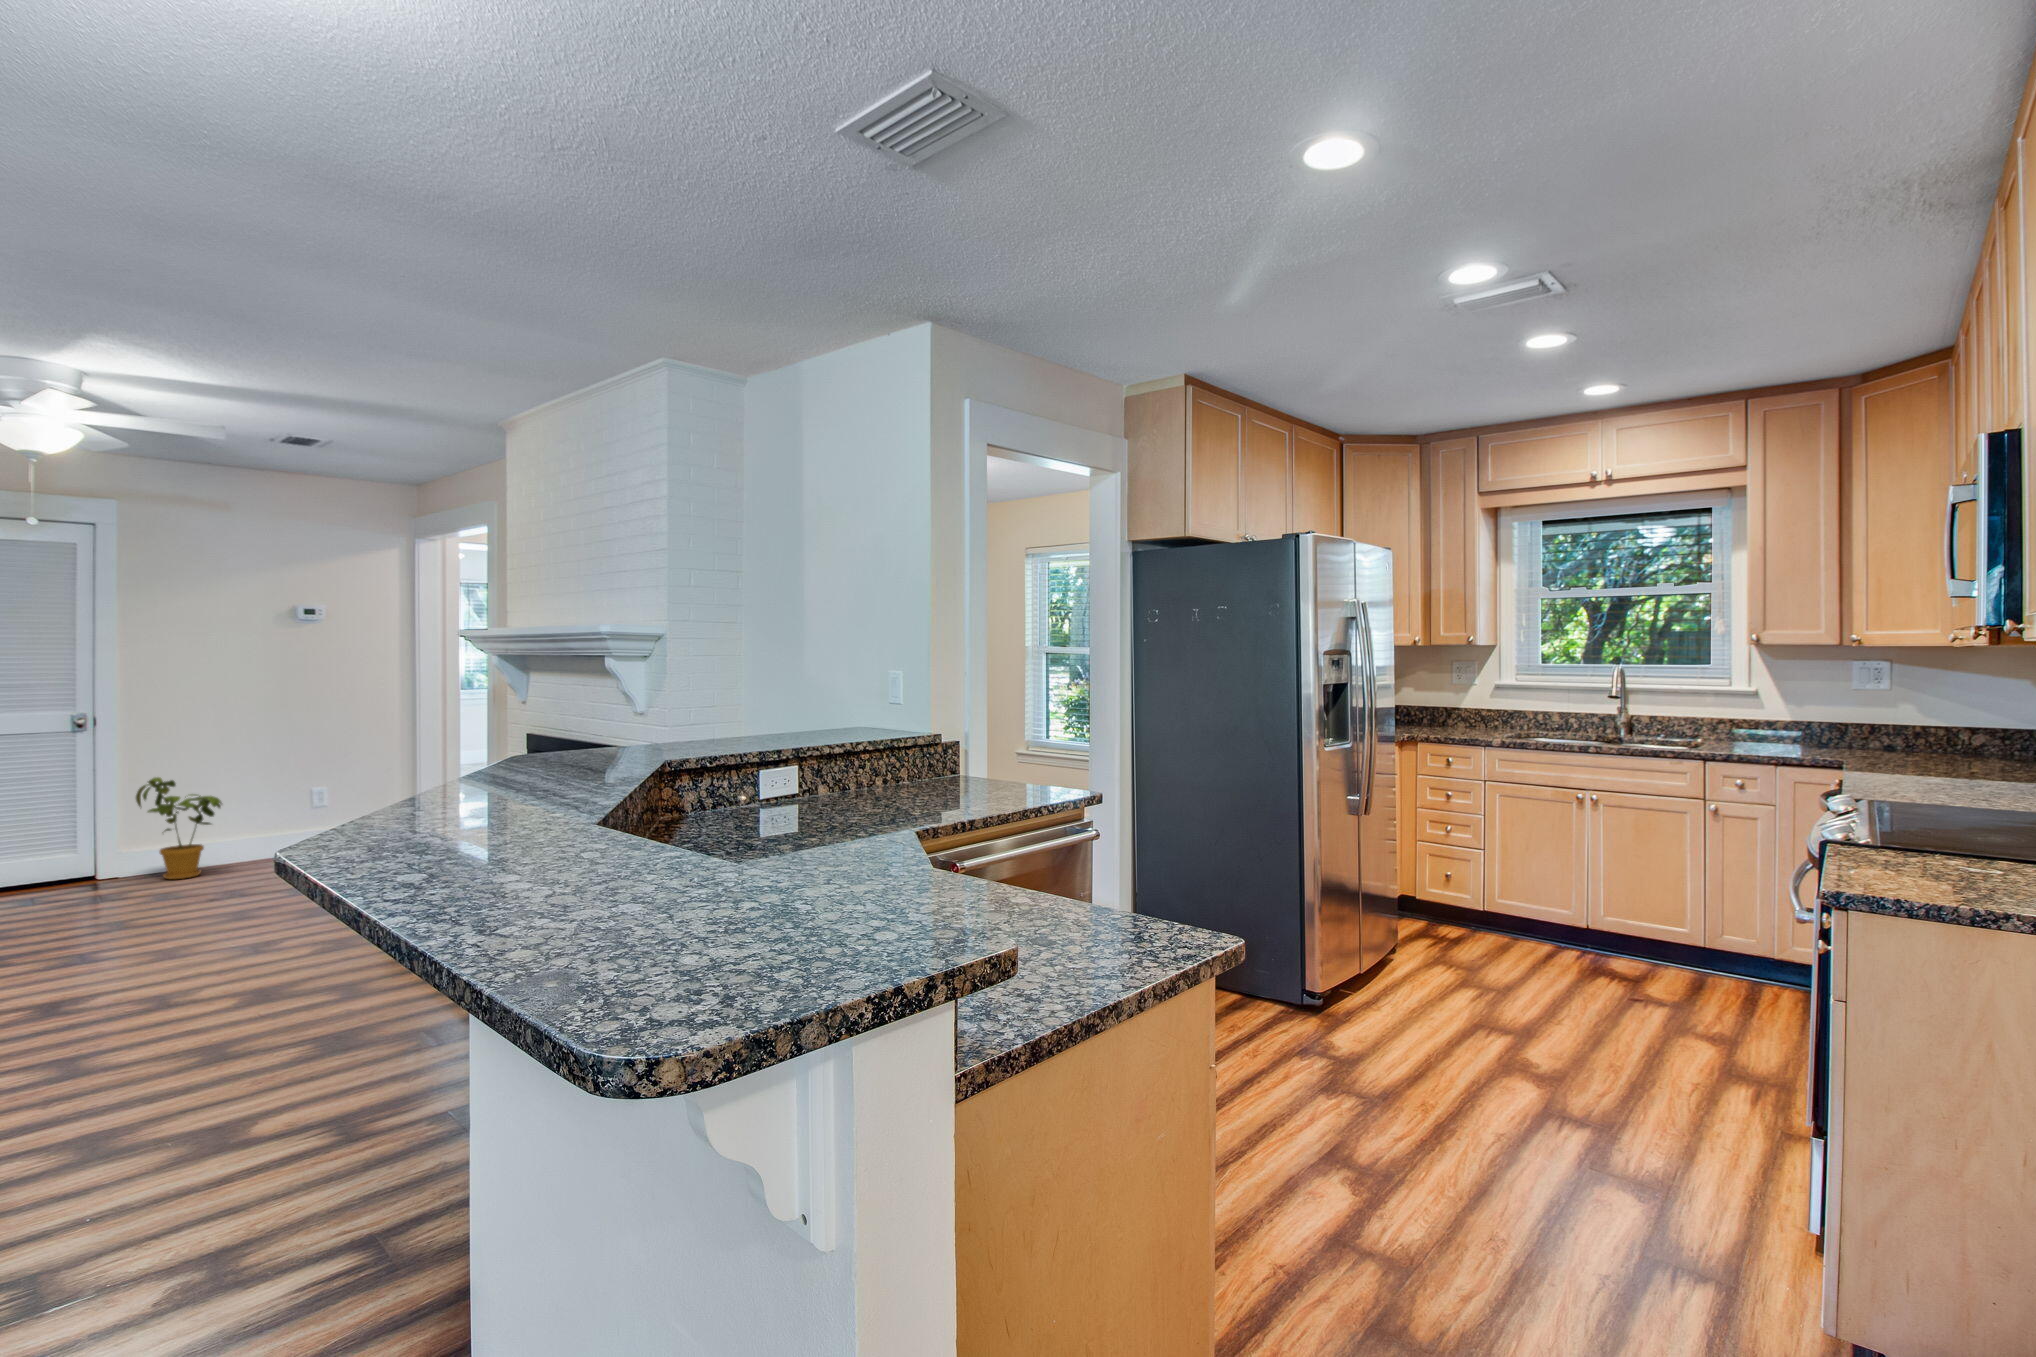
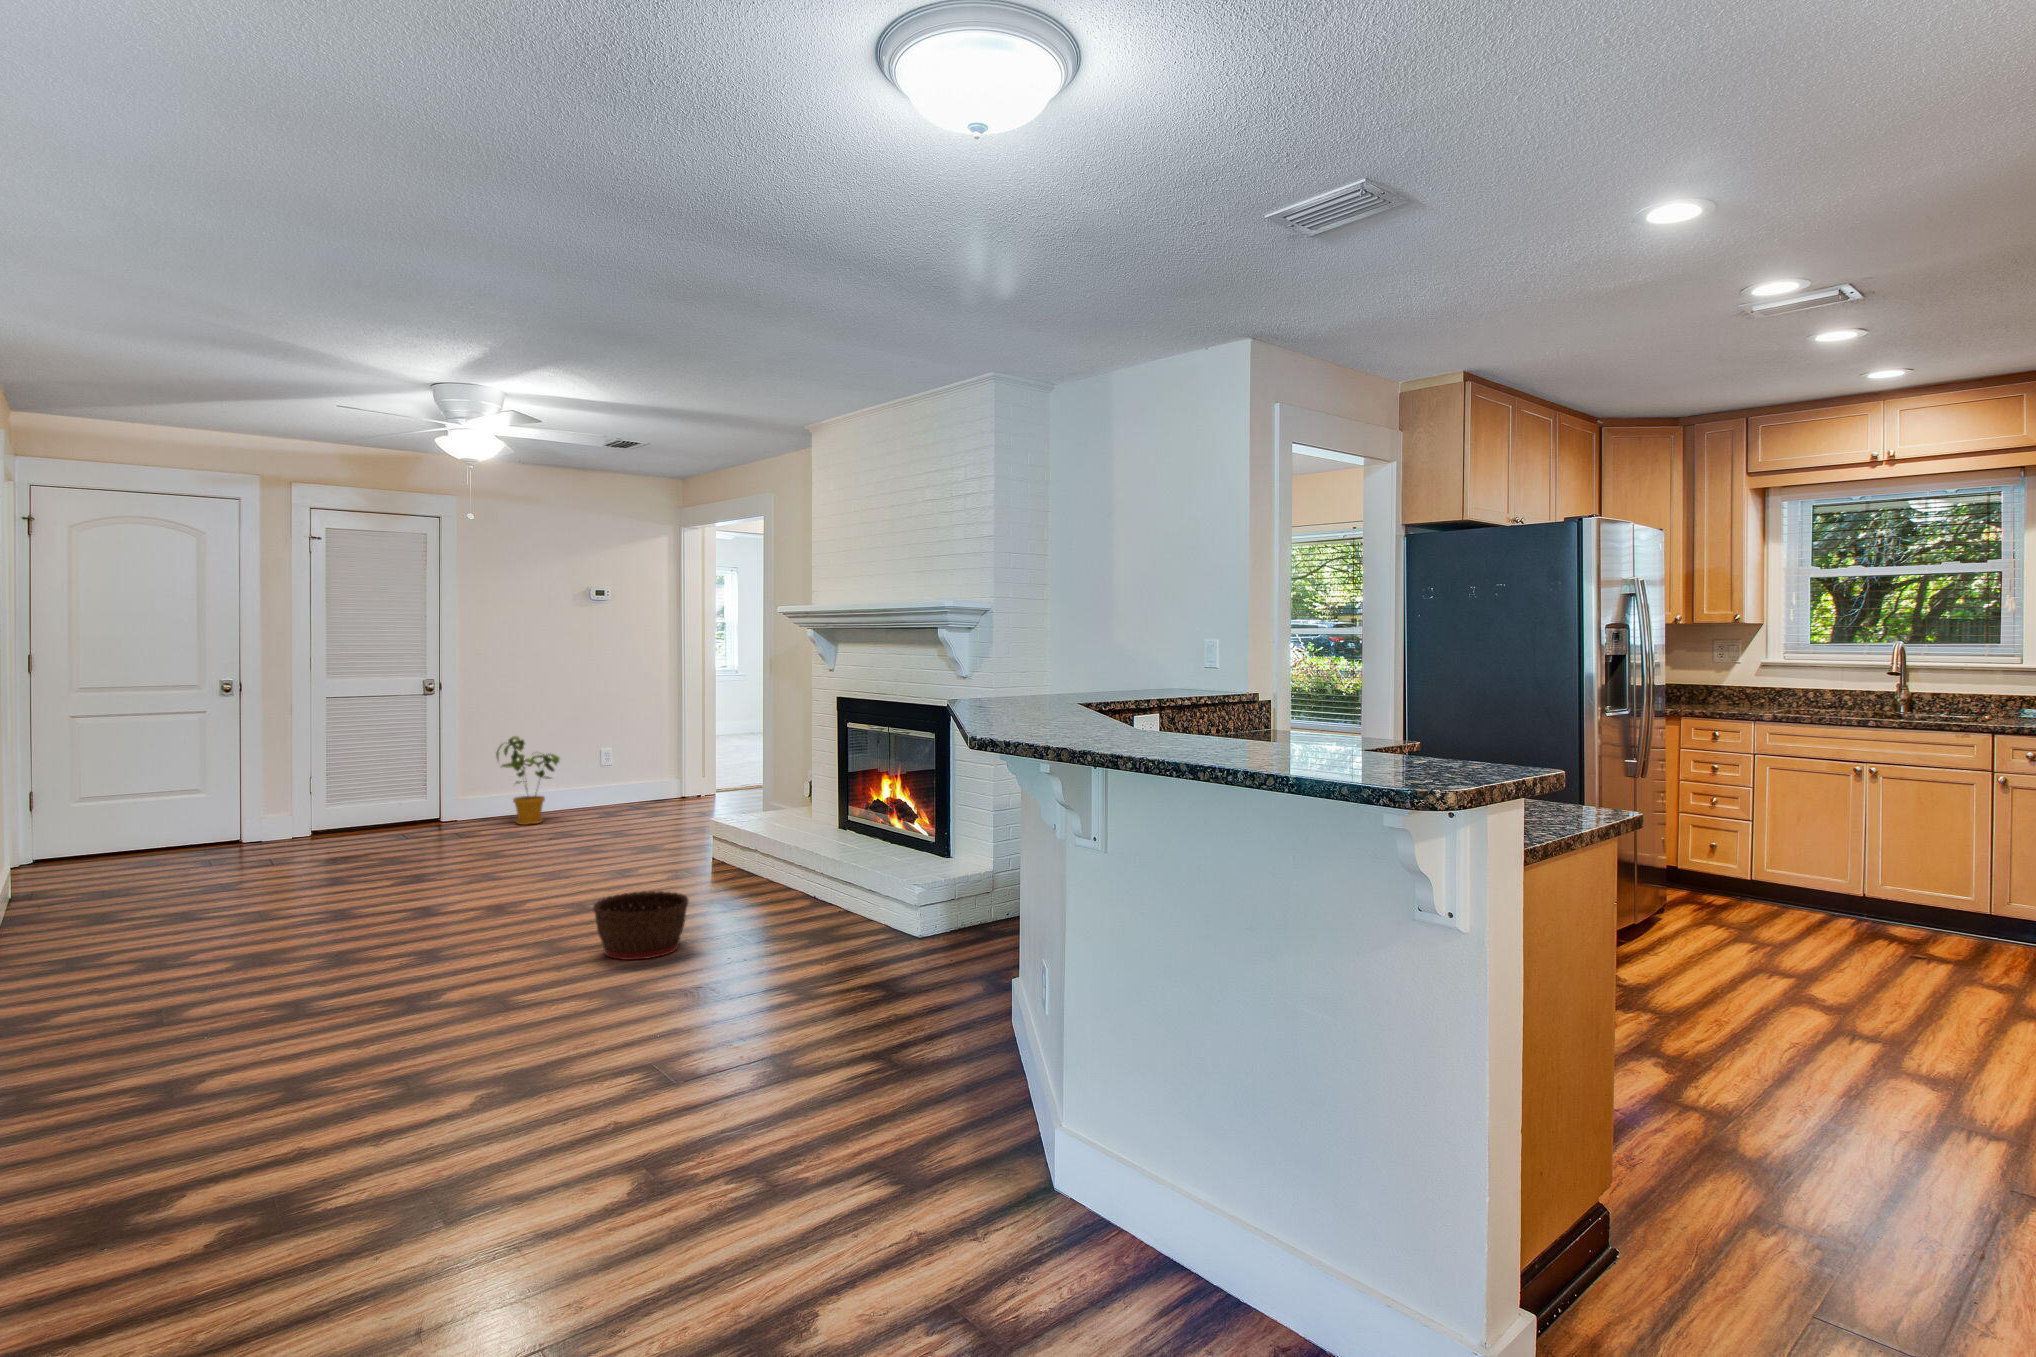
basket: none [89,988,240,1087] -> present [593,891,688,960]

